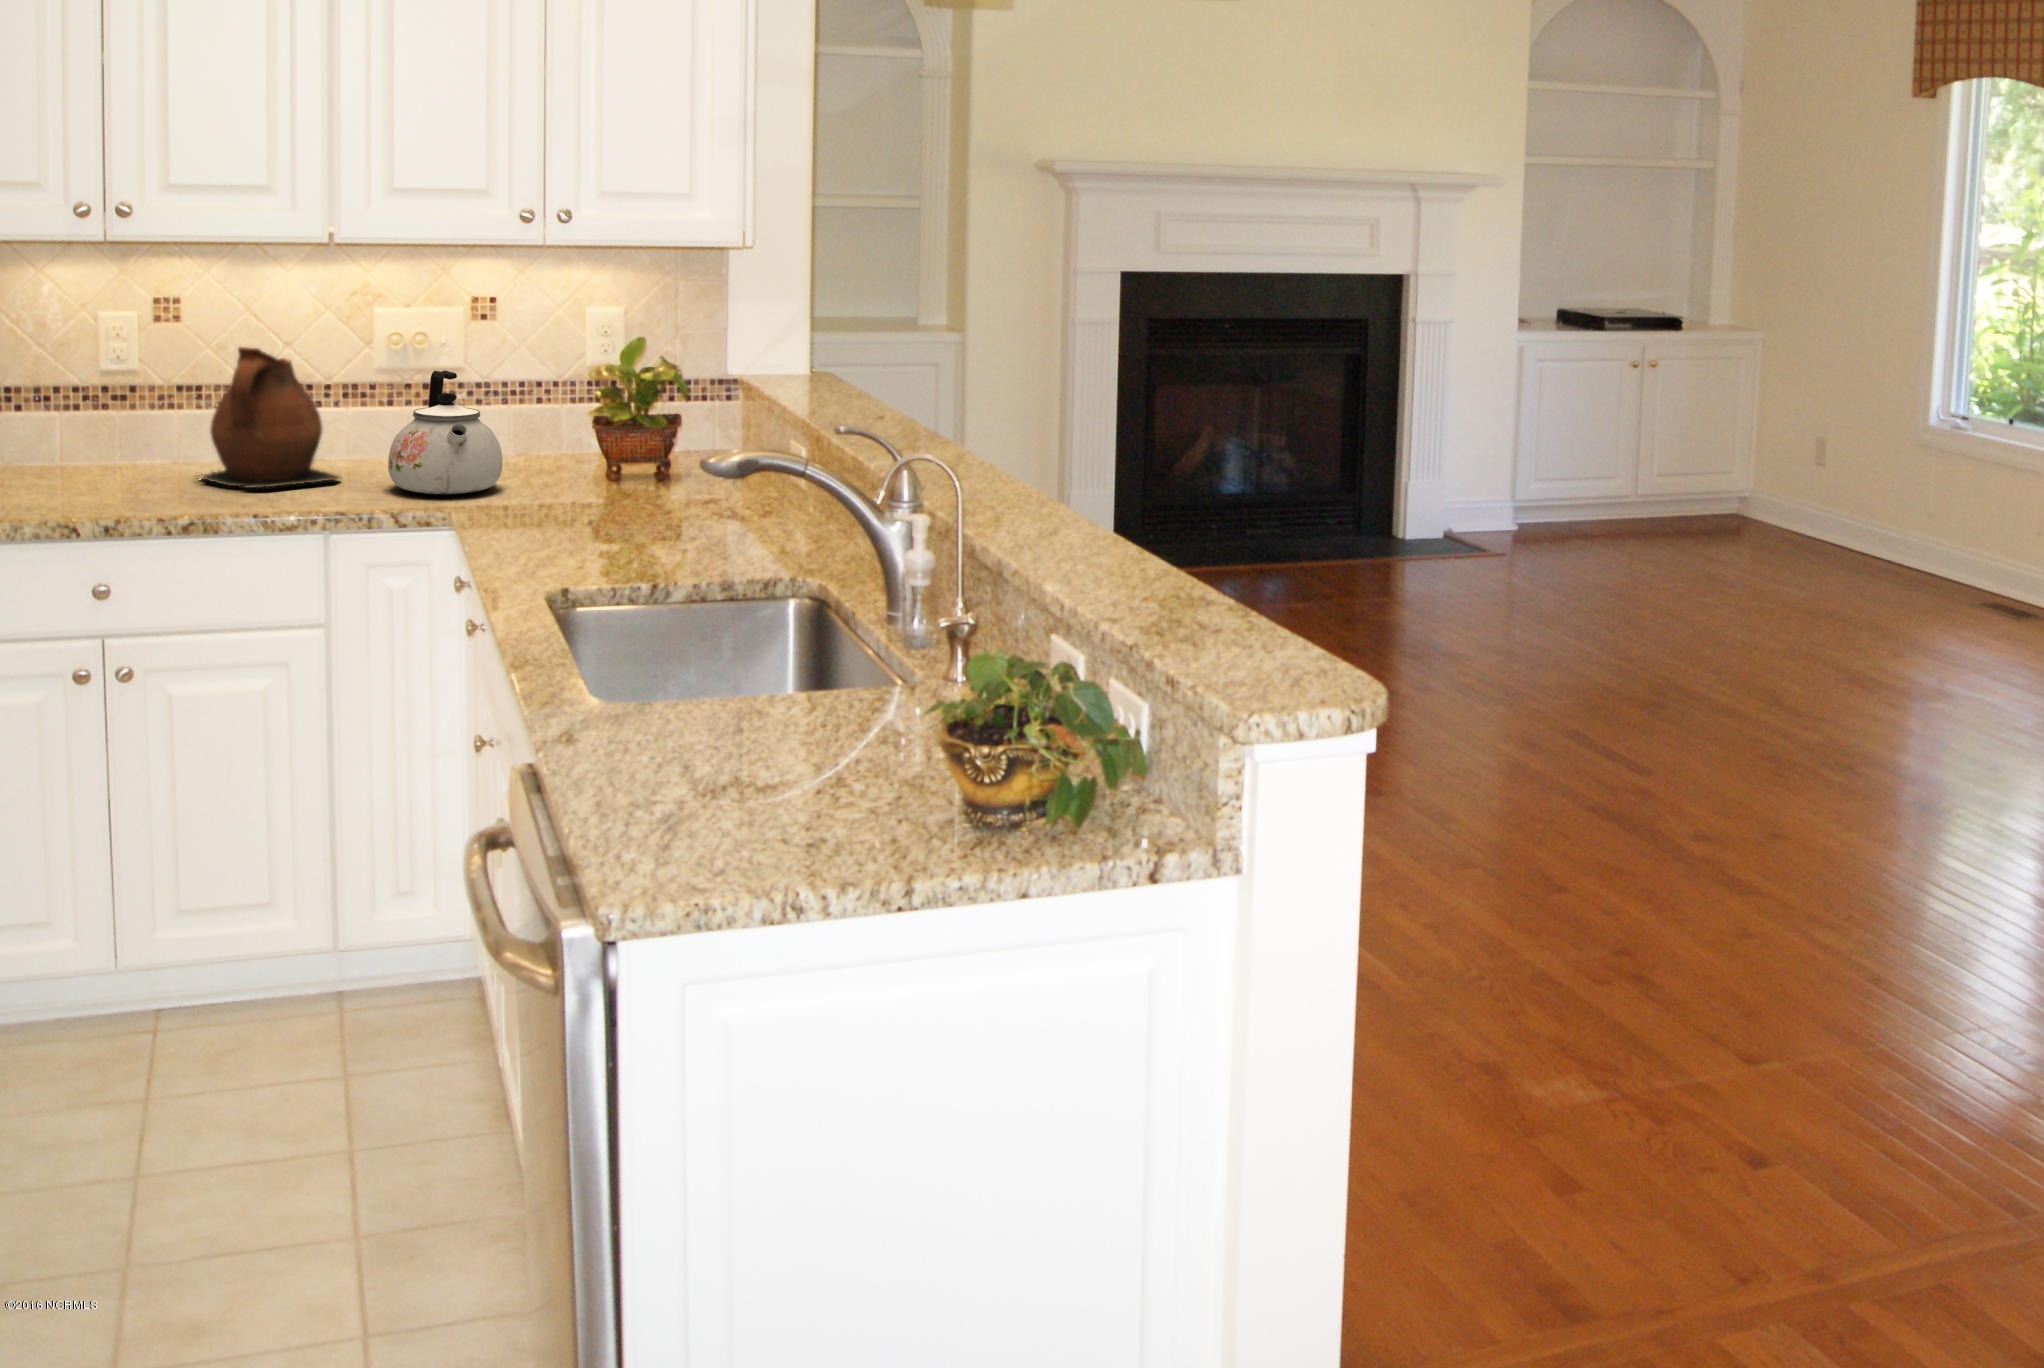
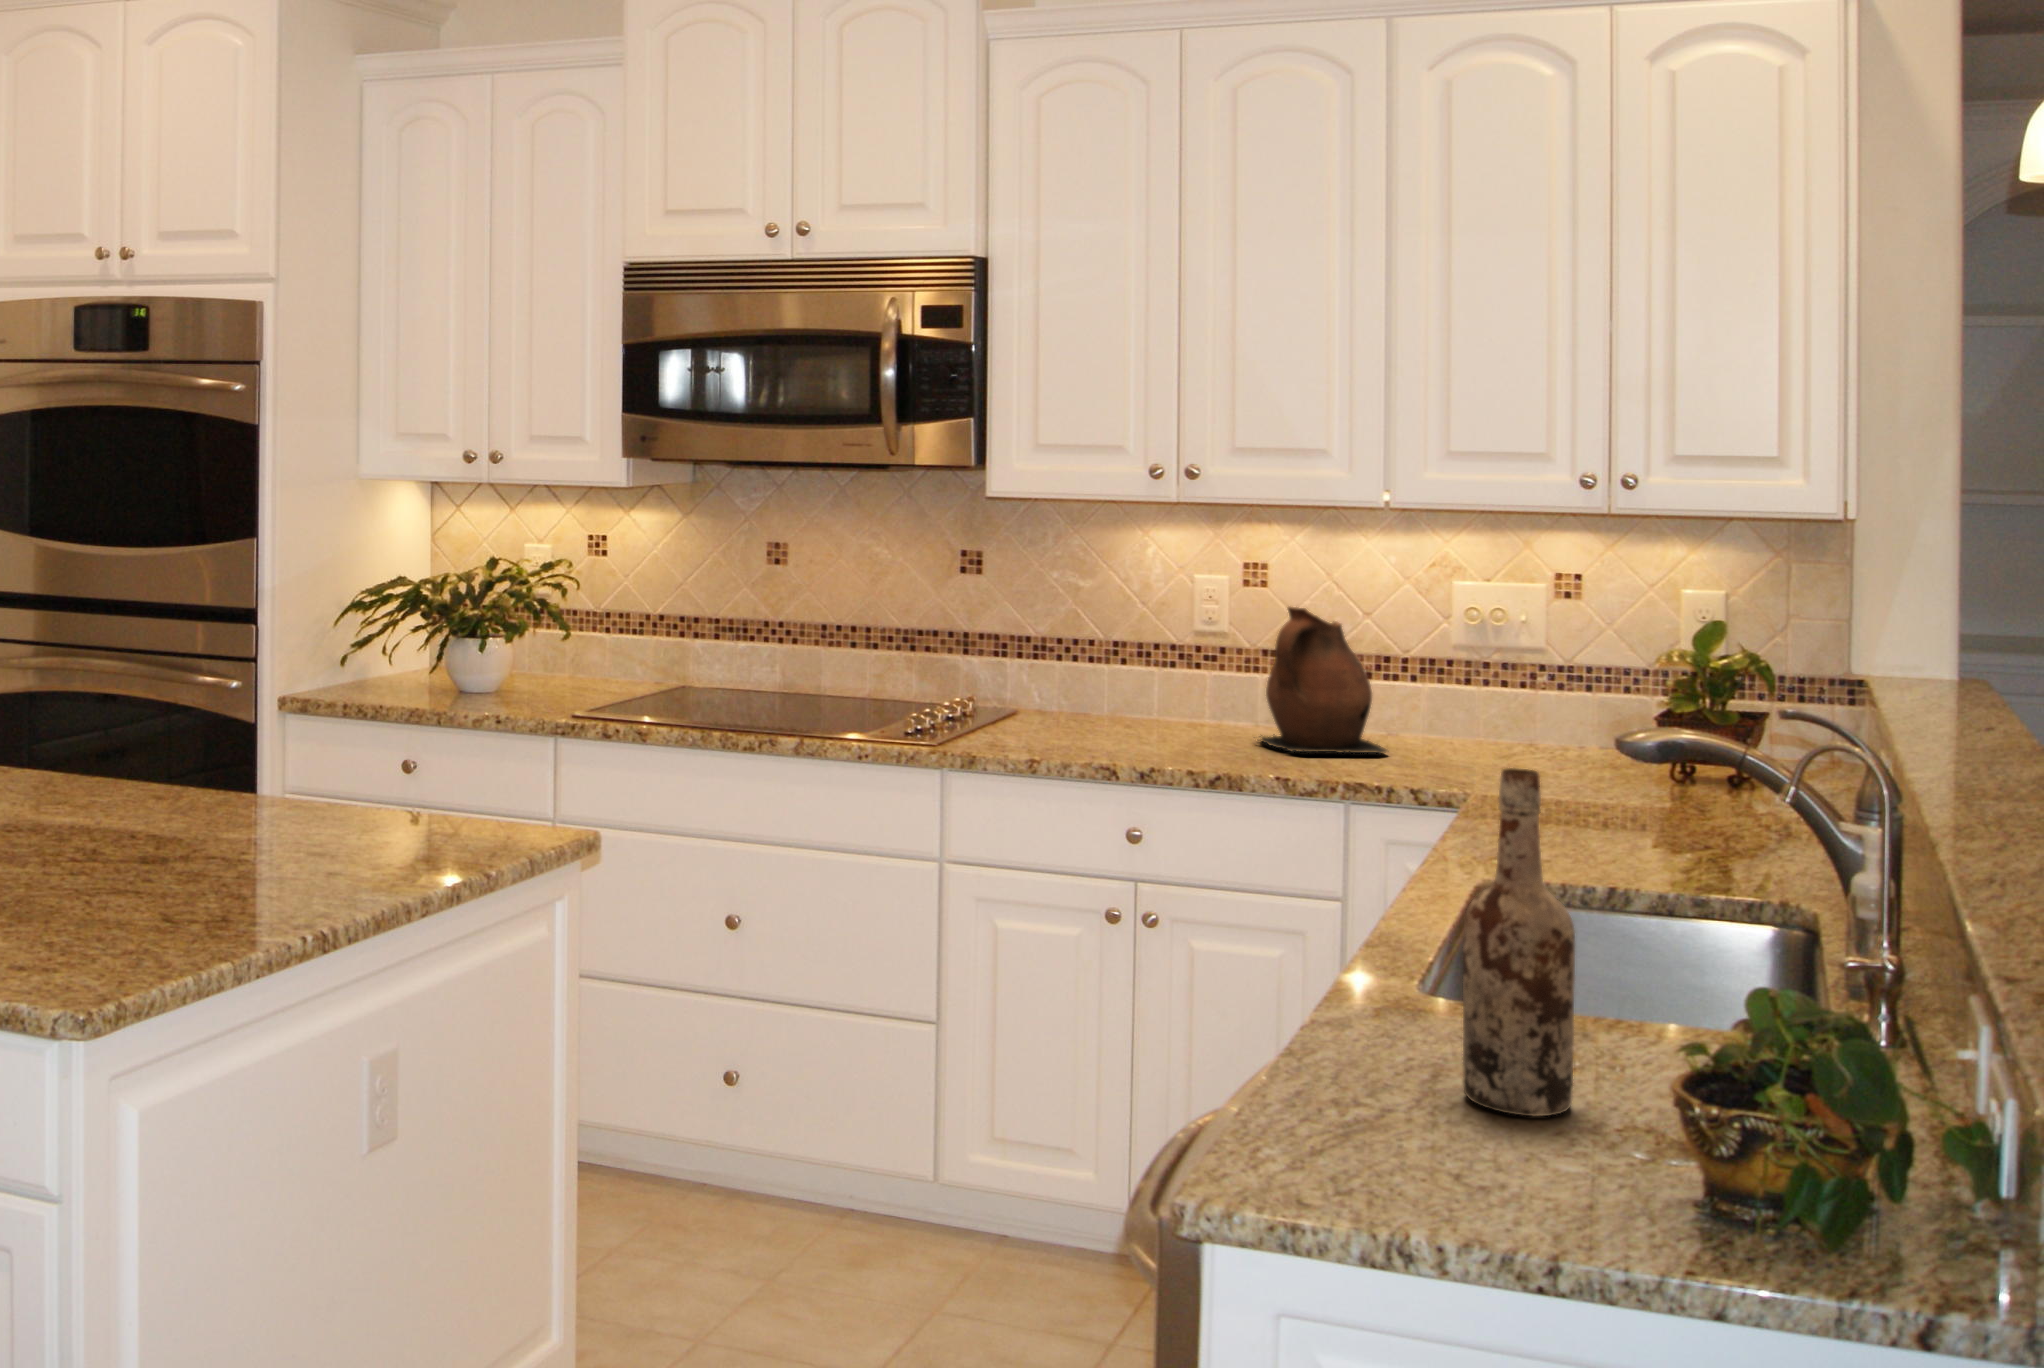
kettle: present [388,370,503,494] -> none [1425,641,1548,778]
wine bottle: none [719,522,806,785] -> present [1463,768,1575,1116]

